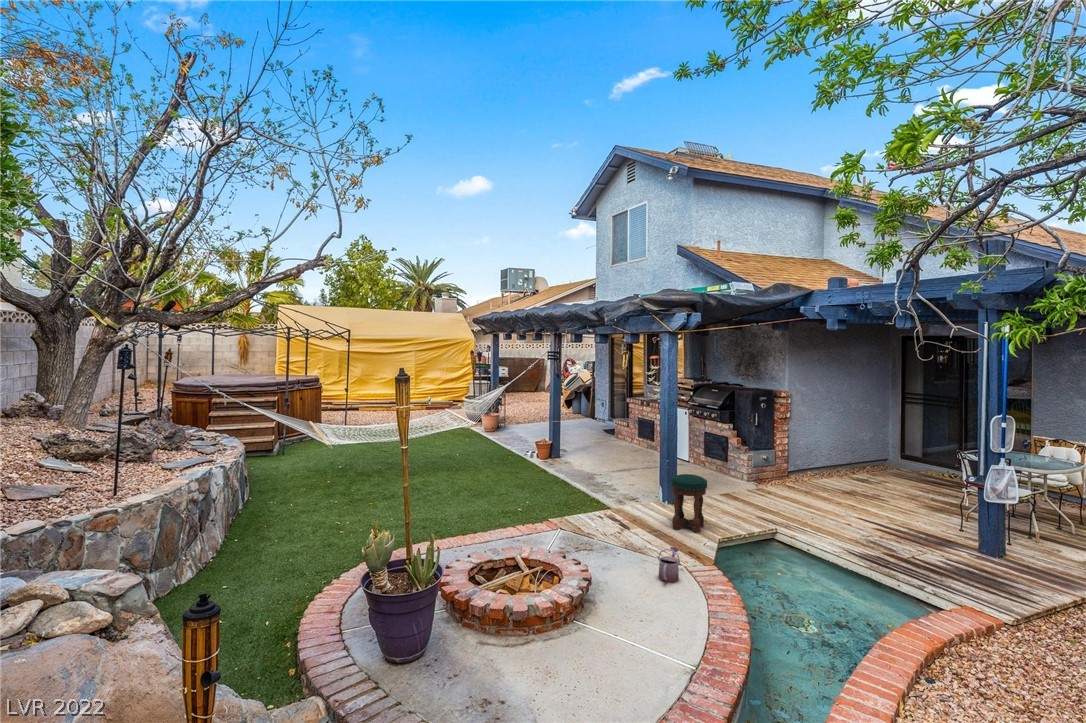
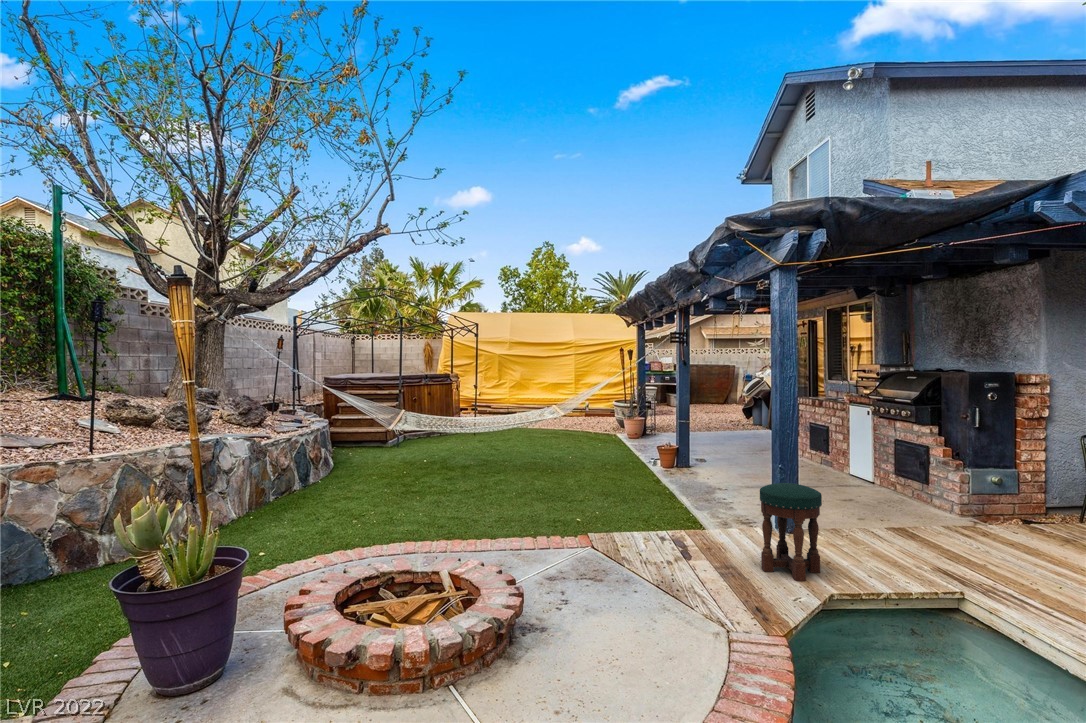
watering can: present [658,547,680,583] -> none [654,593,708,656]

